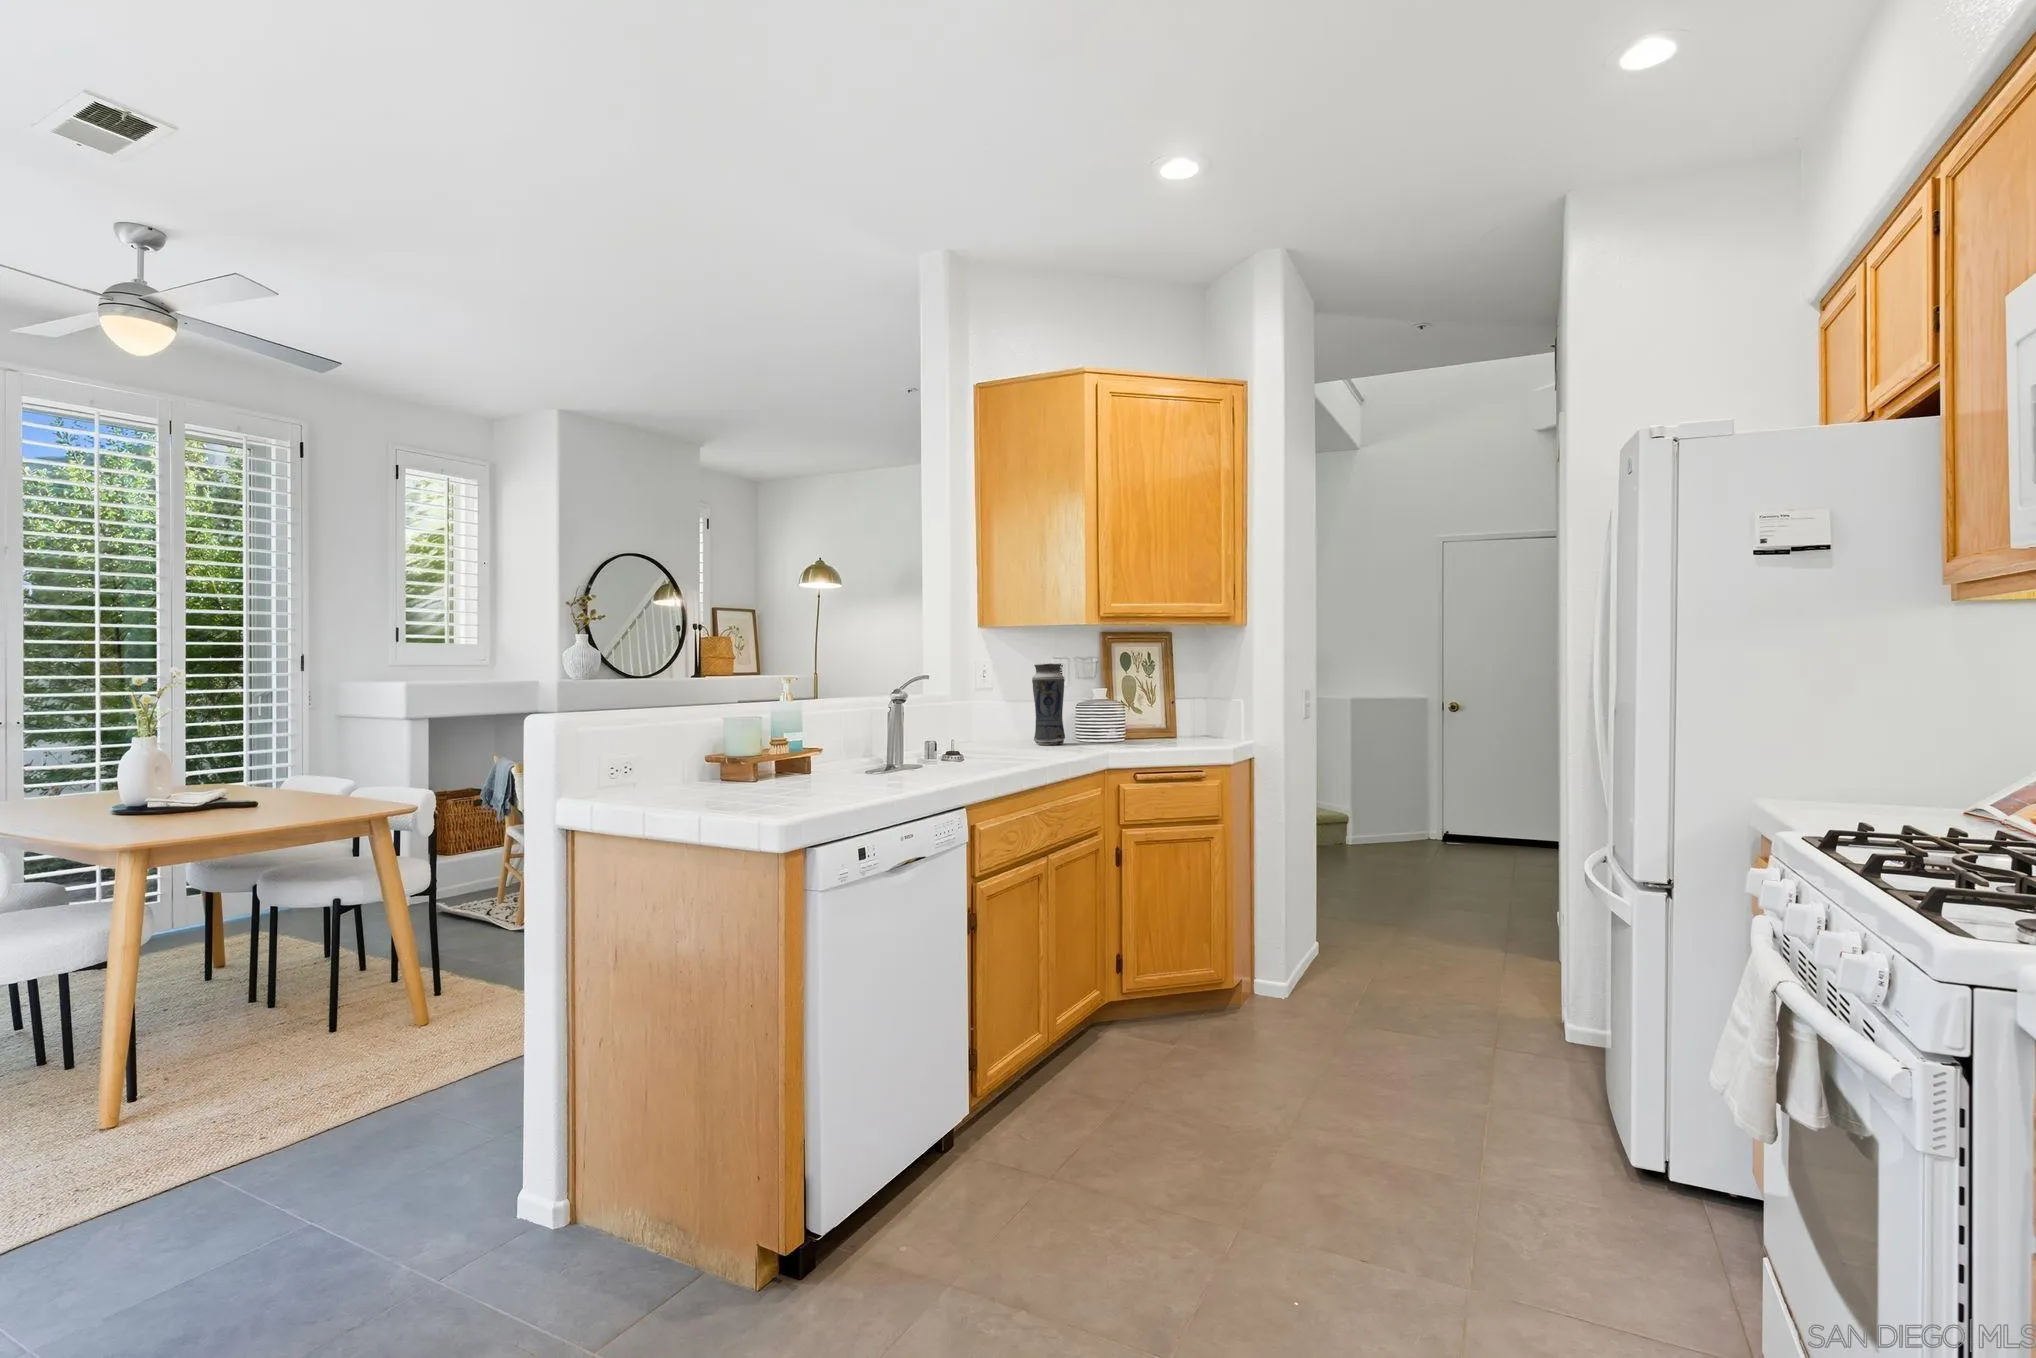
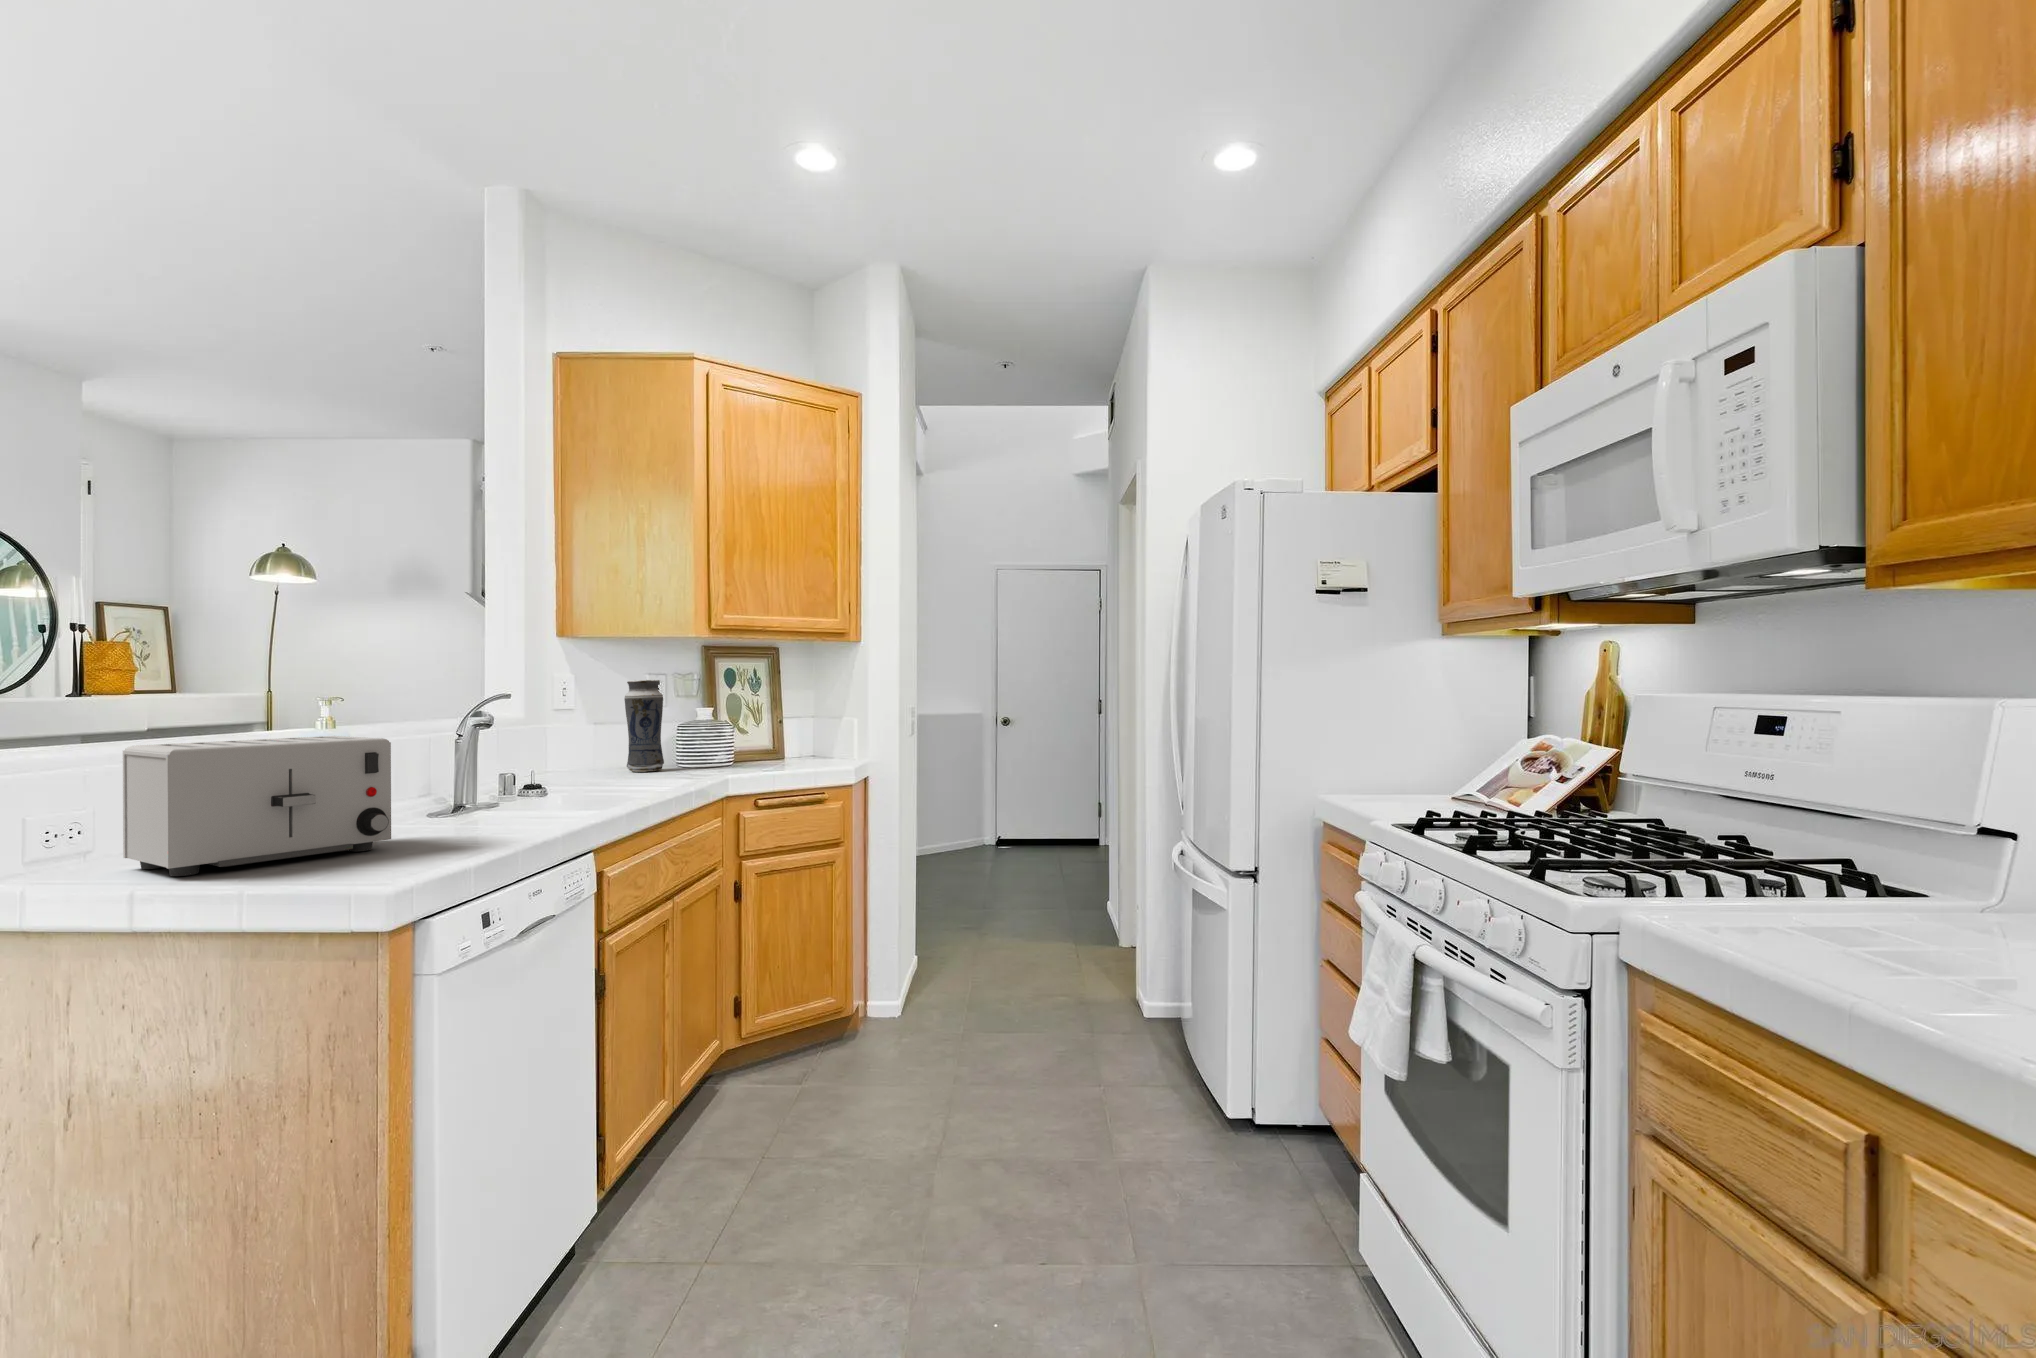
toaster: none [645,705,809,802] -> present [123,736,391,876]

